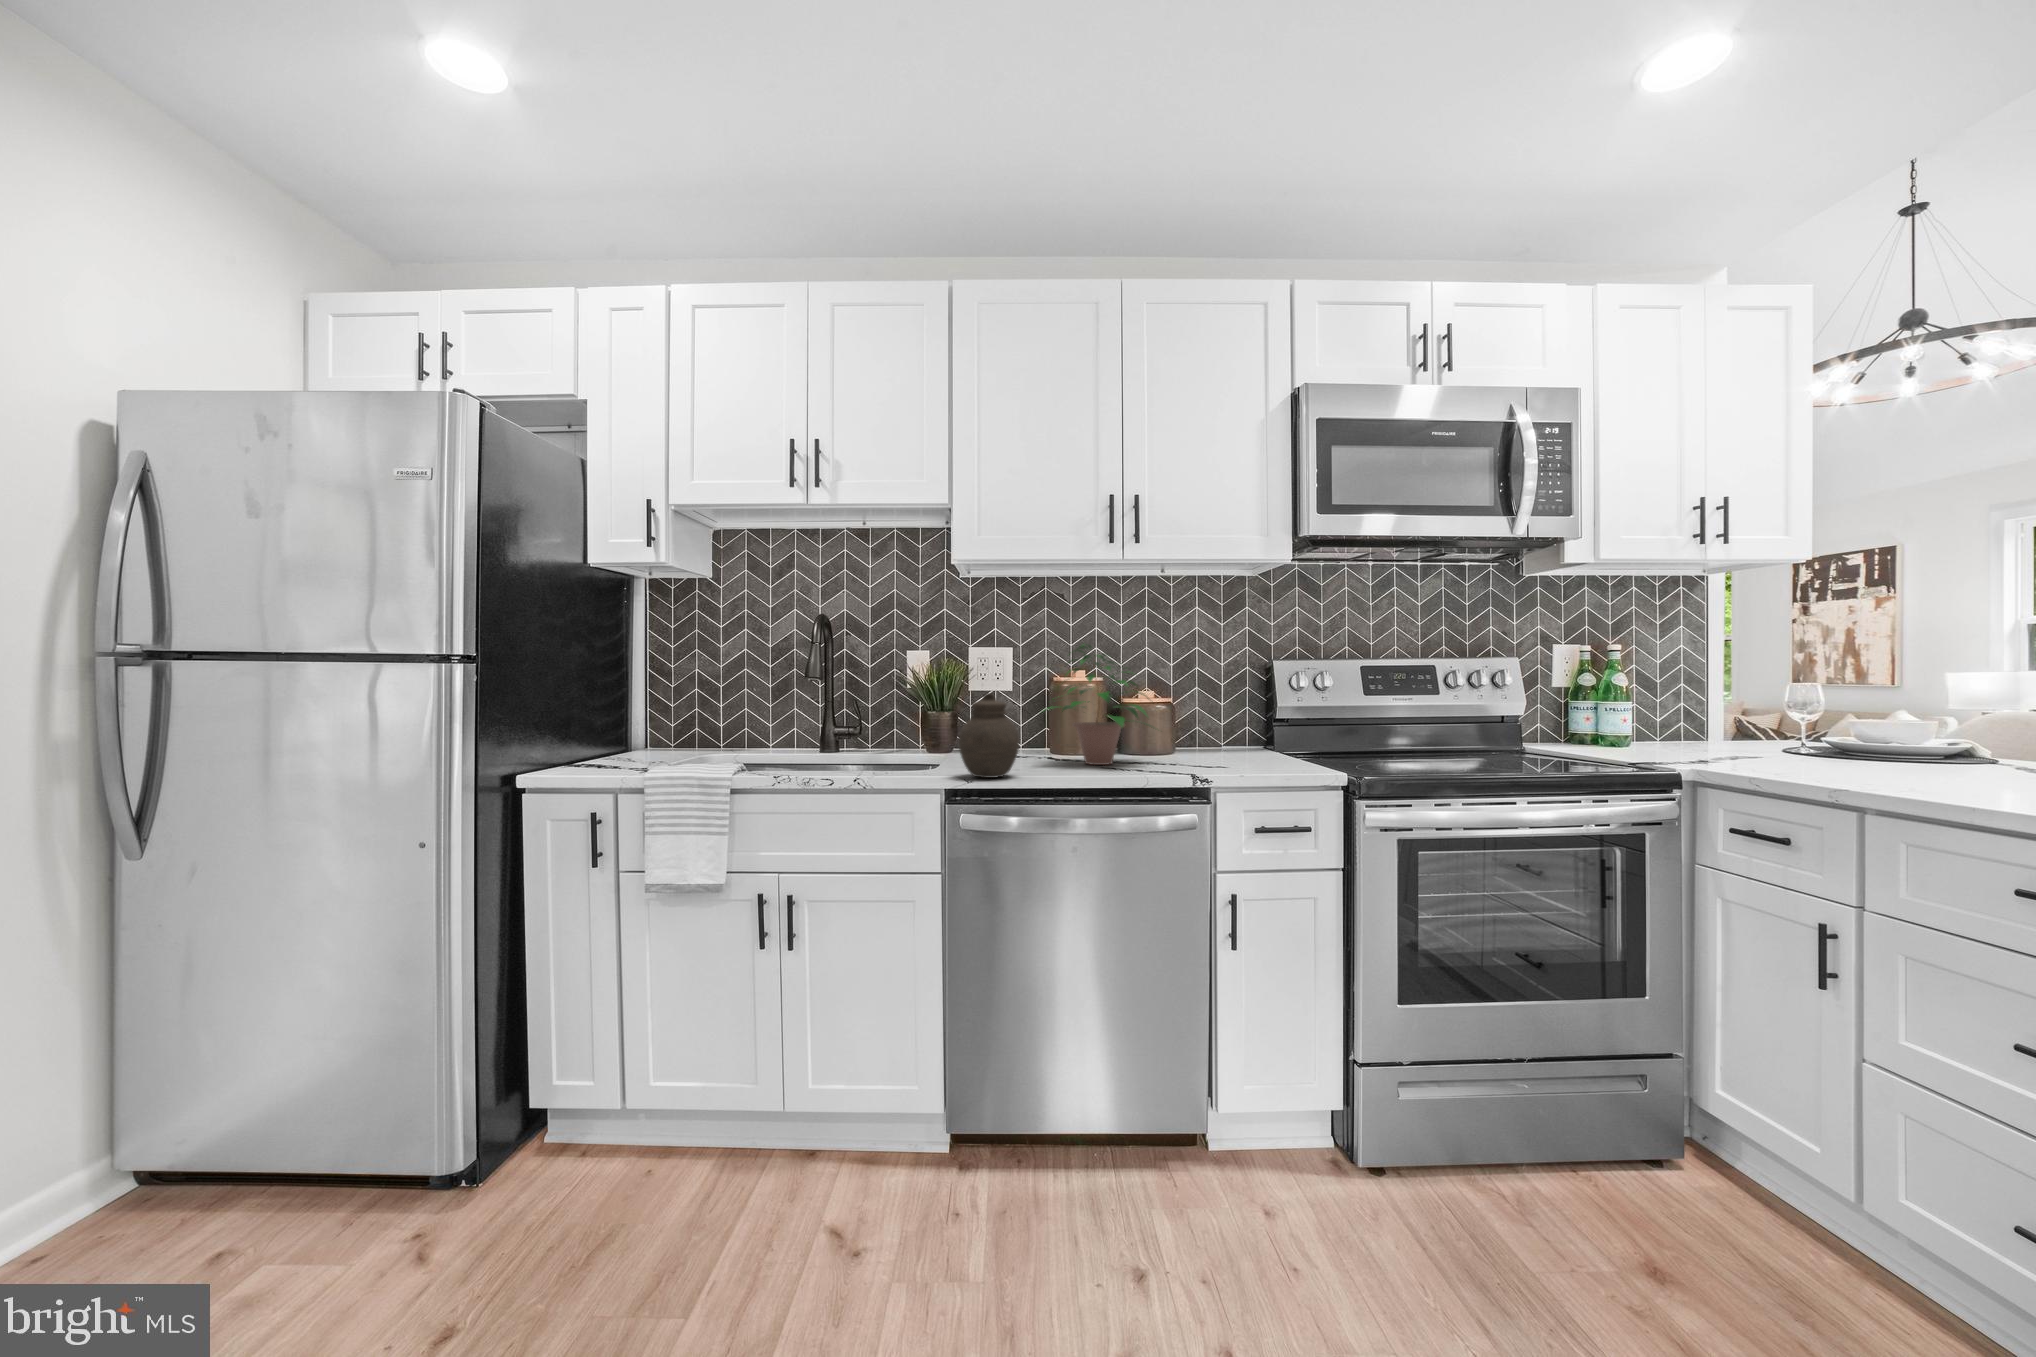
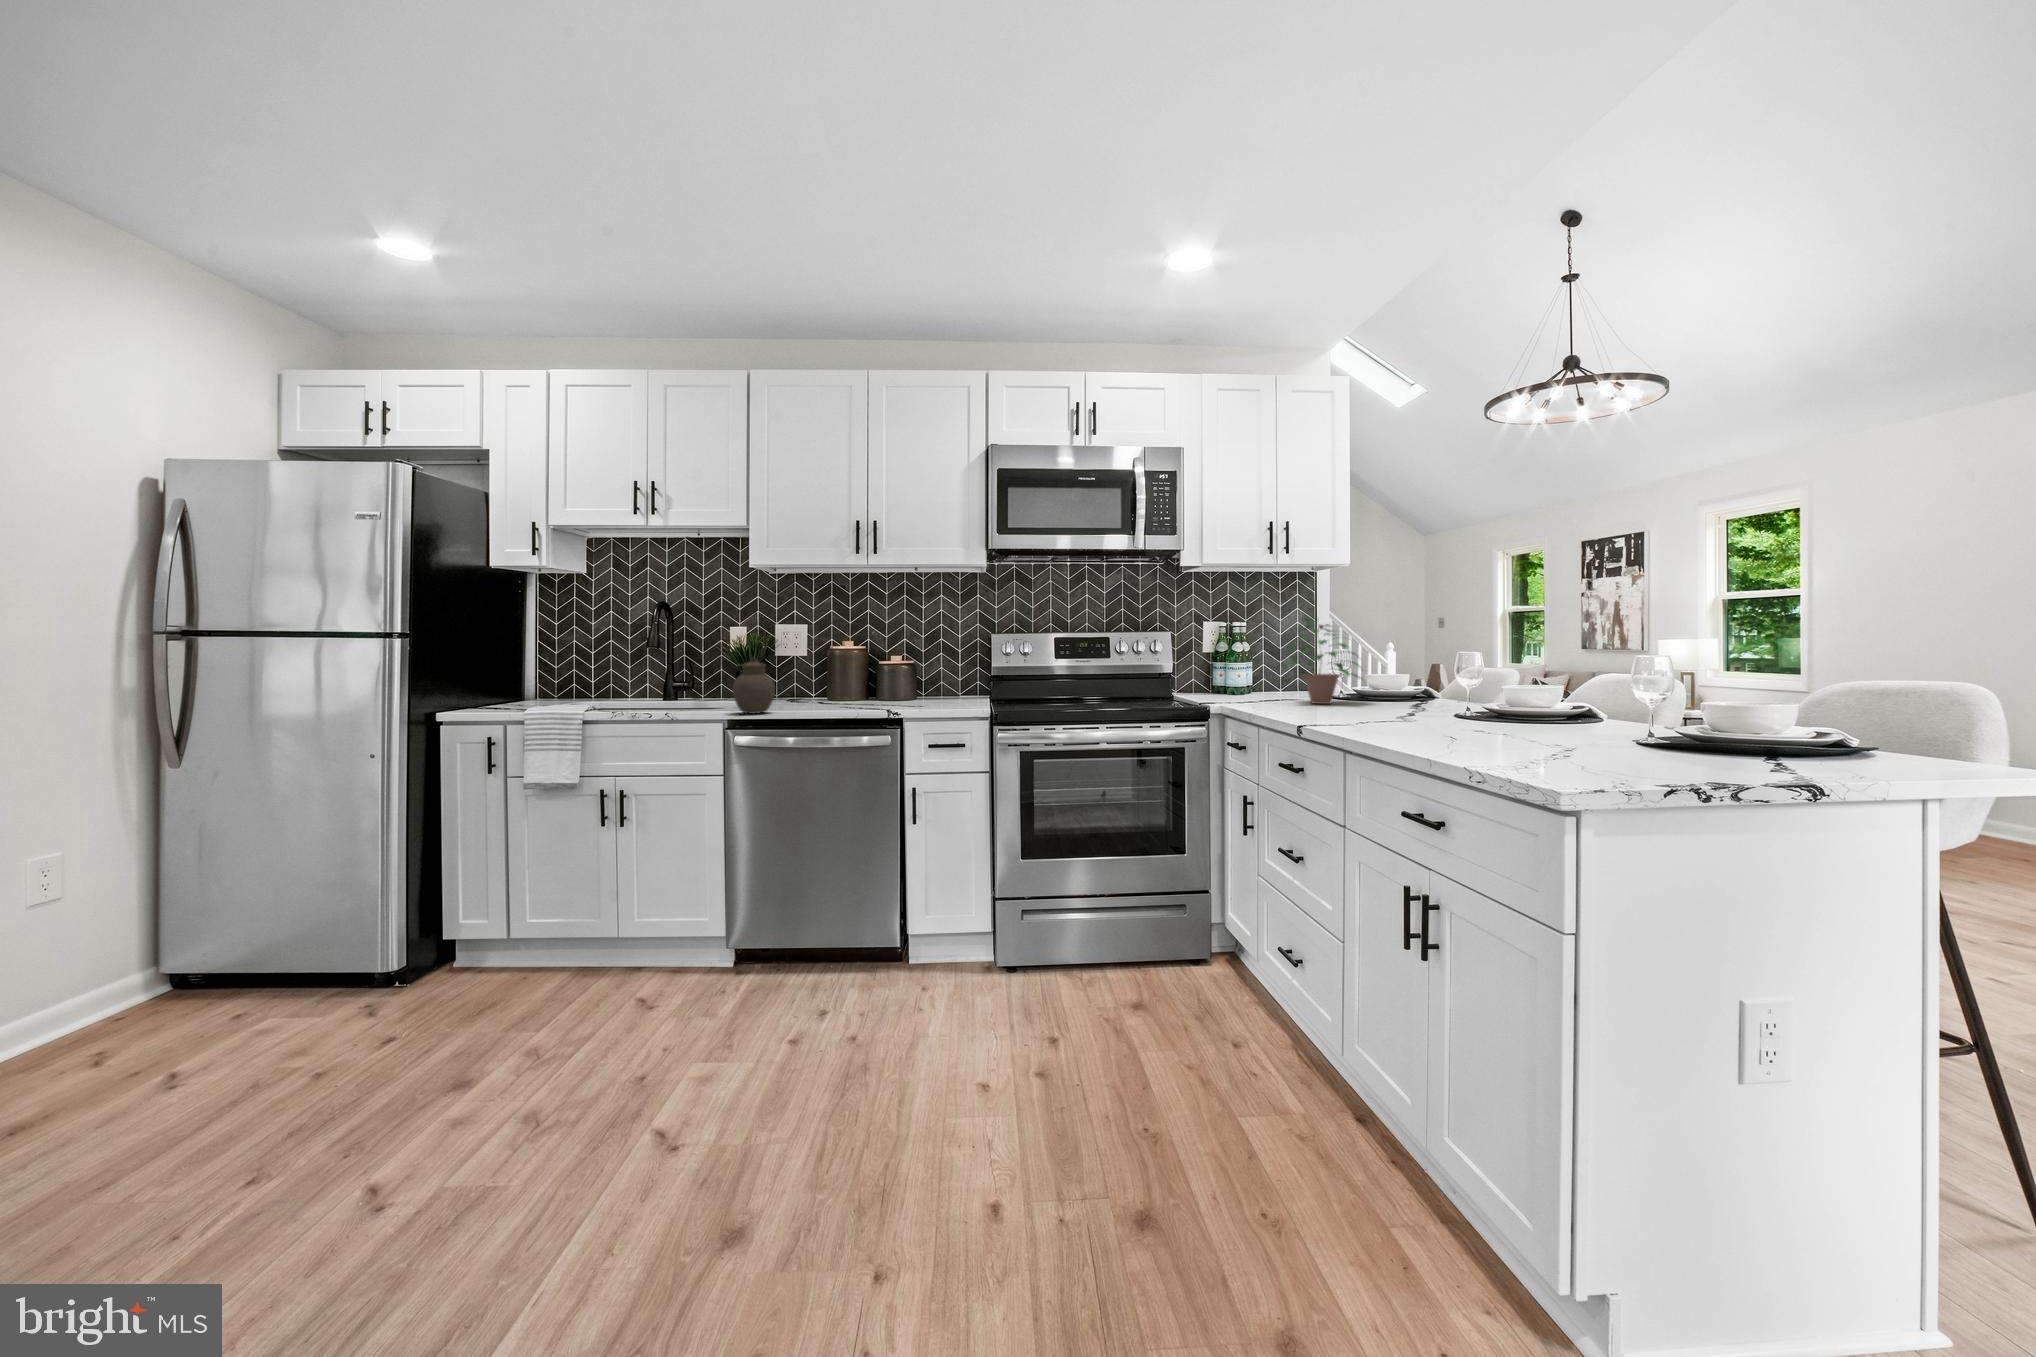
potted plant: present [1043,644,1150,765] -> present [1287,618,1358,704]

